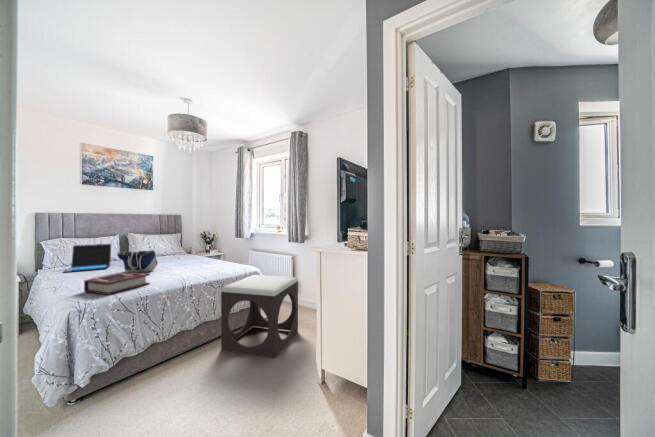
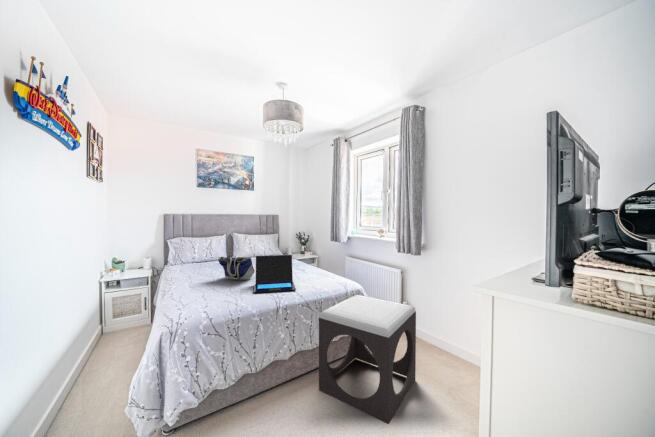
laptop: present [64,244,111,272] -> present [253,255,296,293]
book: present [84,272,150,295] -> none [182,283,243,313]

